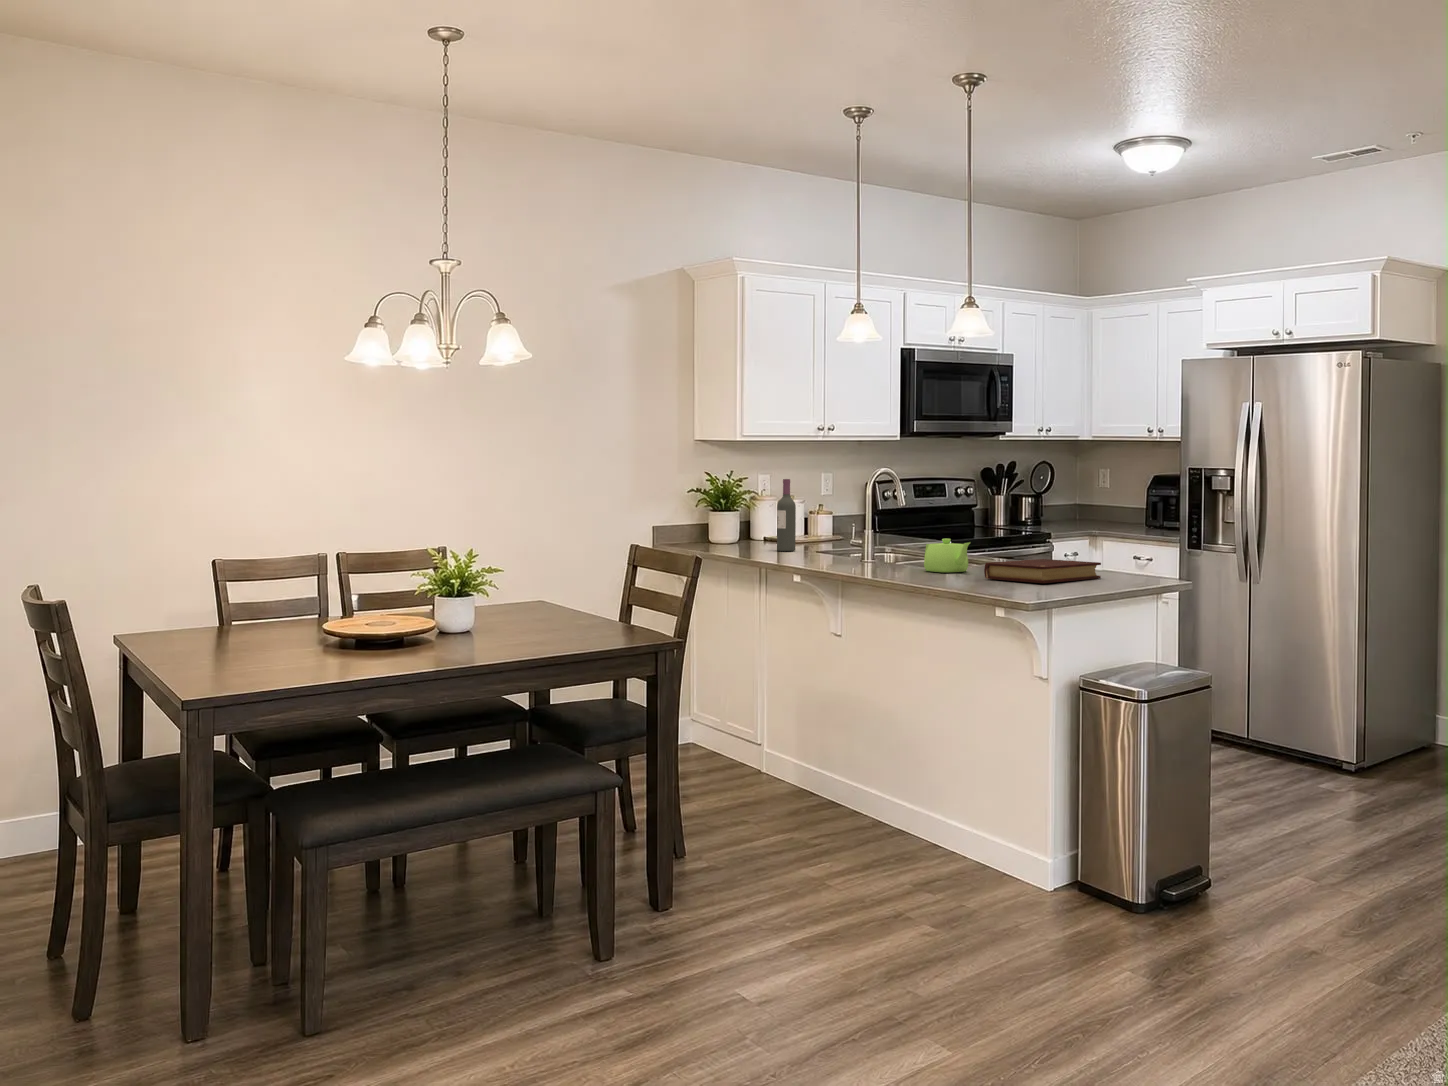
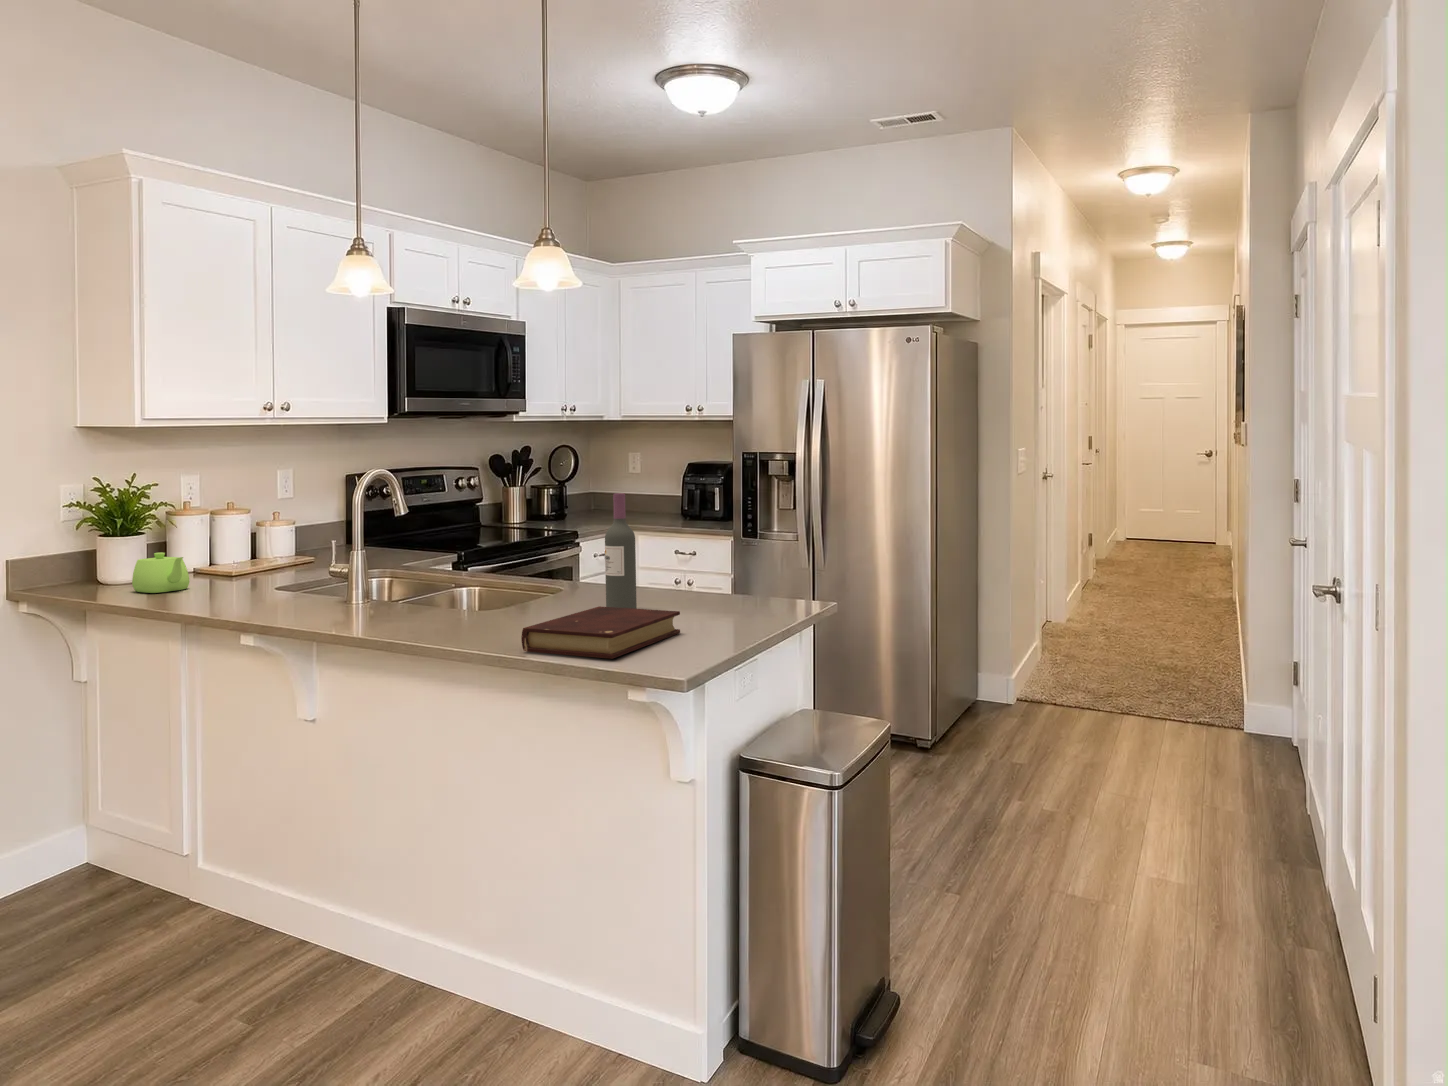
wine bottle: present [777,479,796,551] -> present [605,493,637,609]
teapot: present [924,539,970,573] -> present [132,552,189,593]

